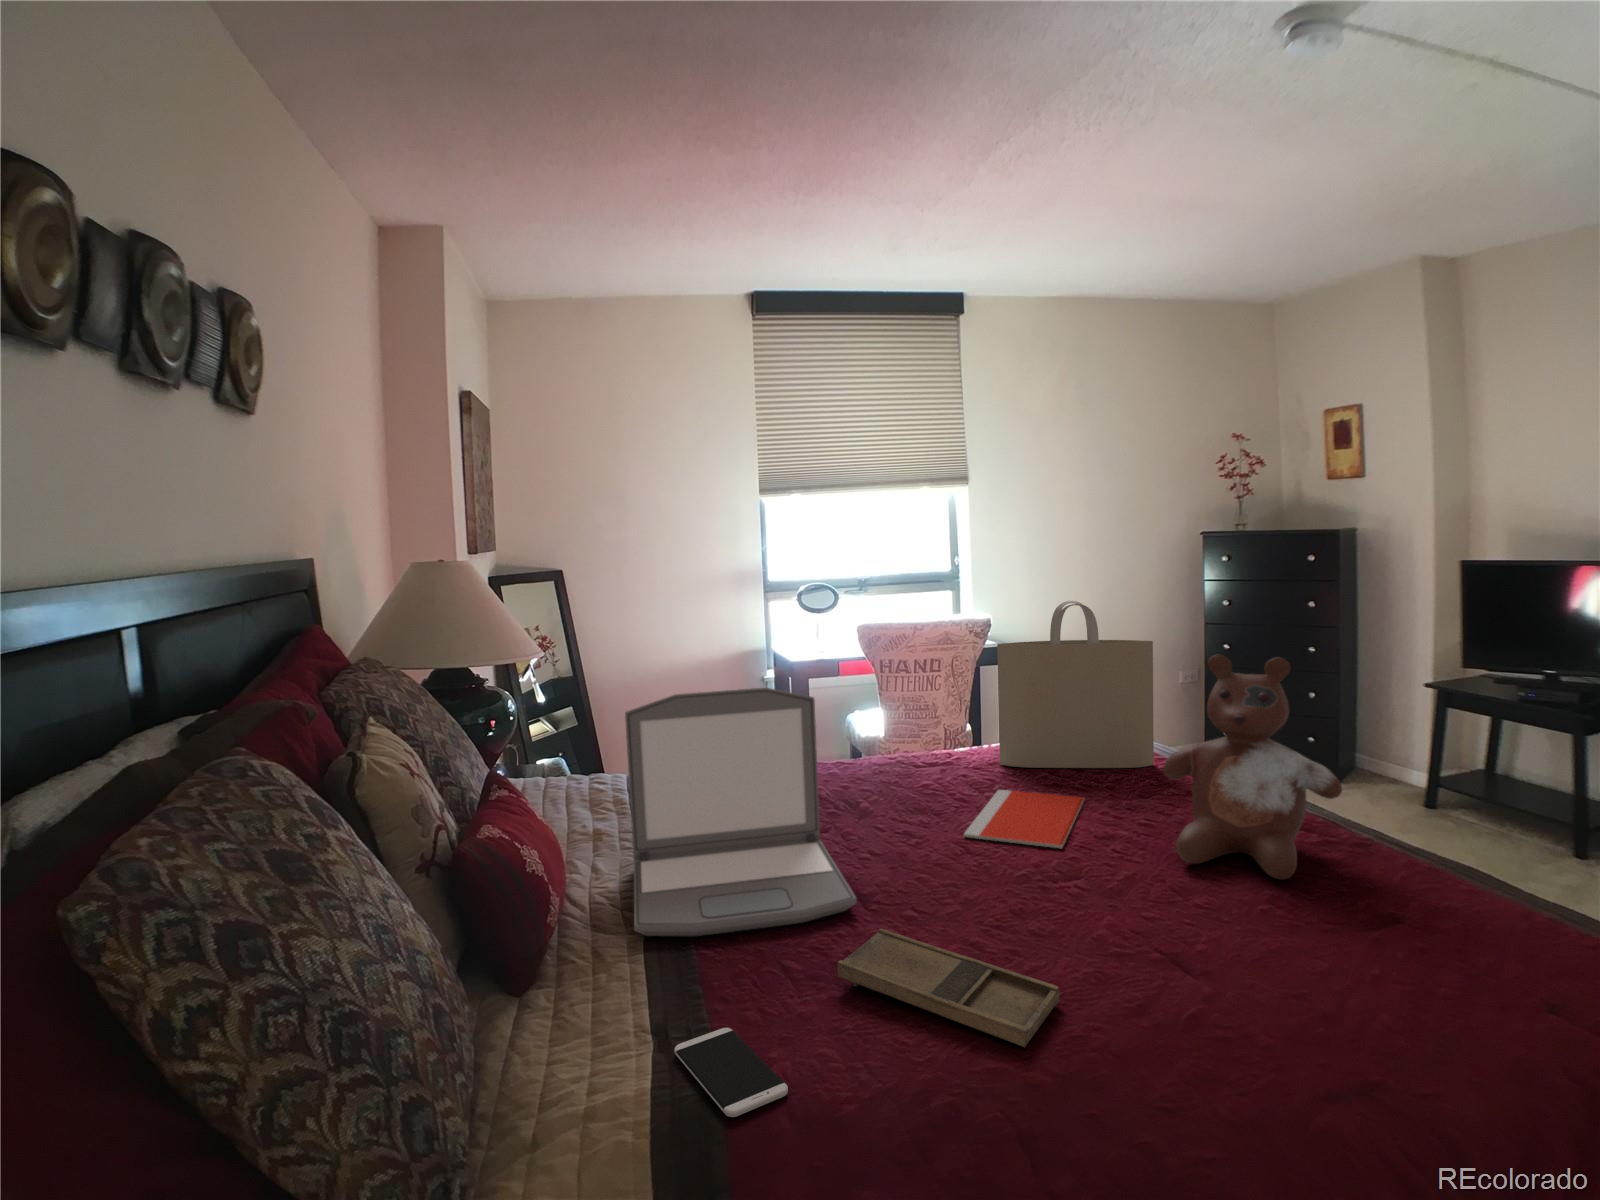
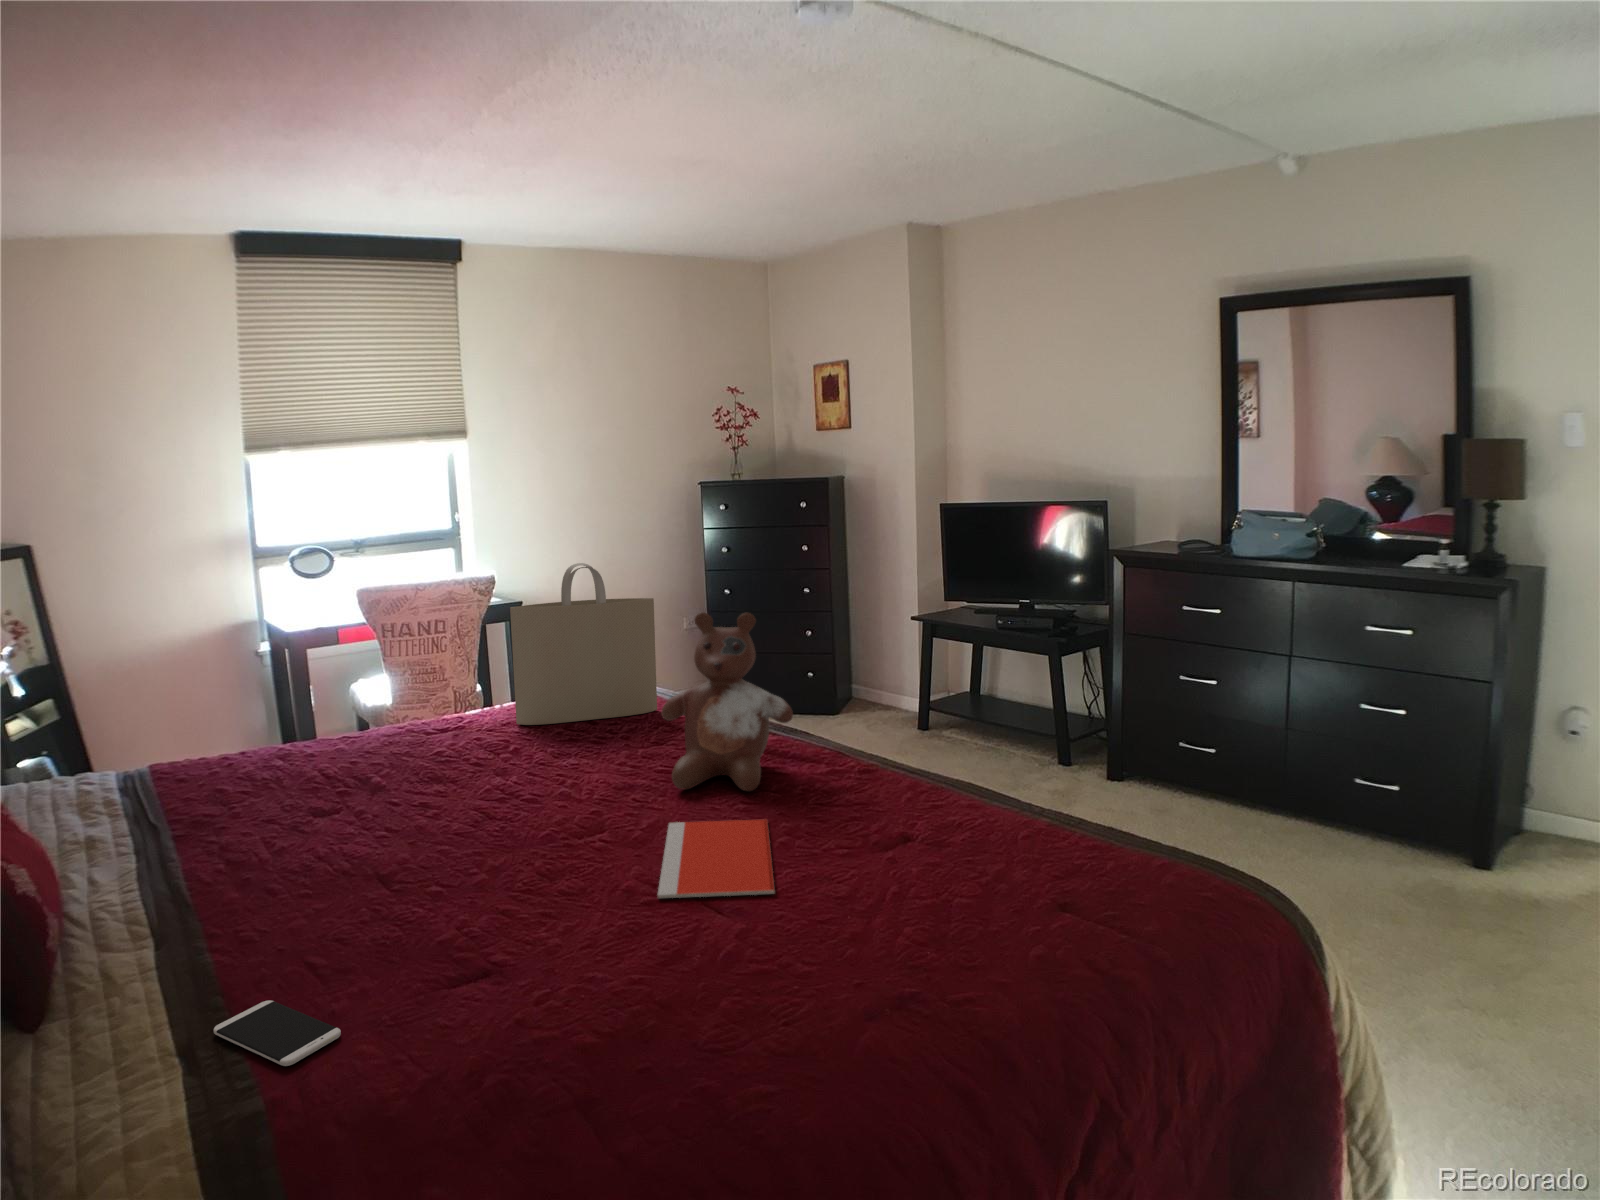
laptop: present [625,688,857,936] -> none [89,671,385,944]
notebook: present [963,789,1085,848] -> present [657,819,775,898]
tray: present [838,929,1060,1047] -> none [375,887,577,952]

